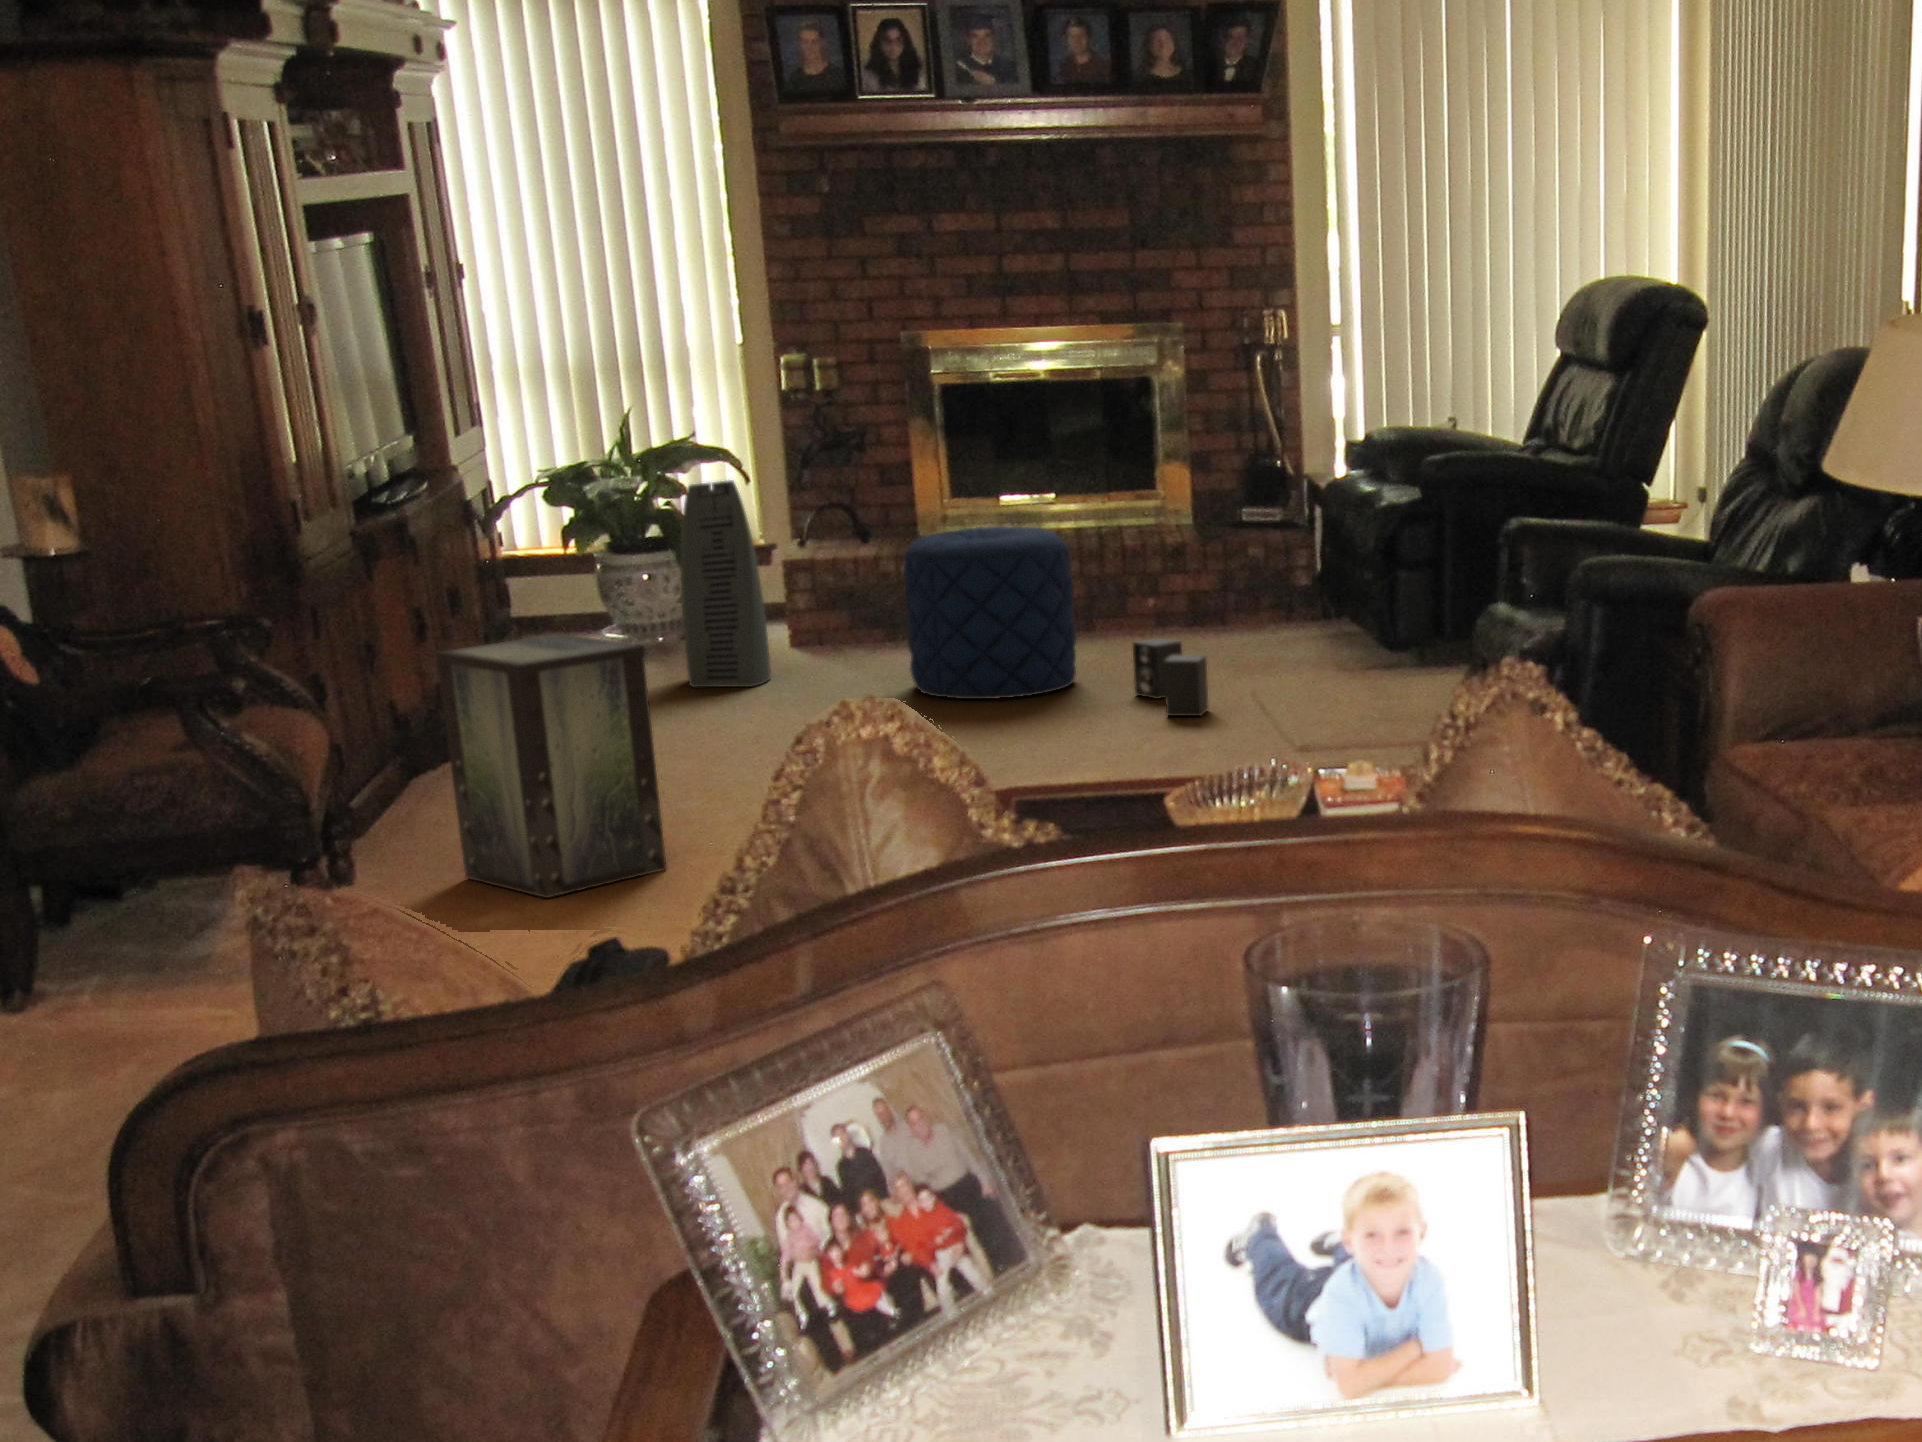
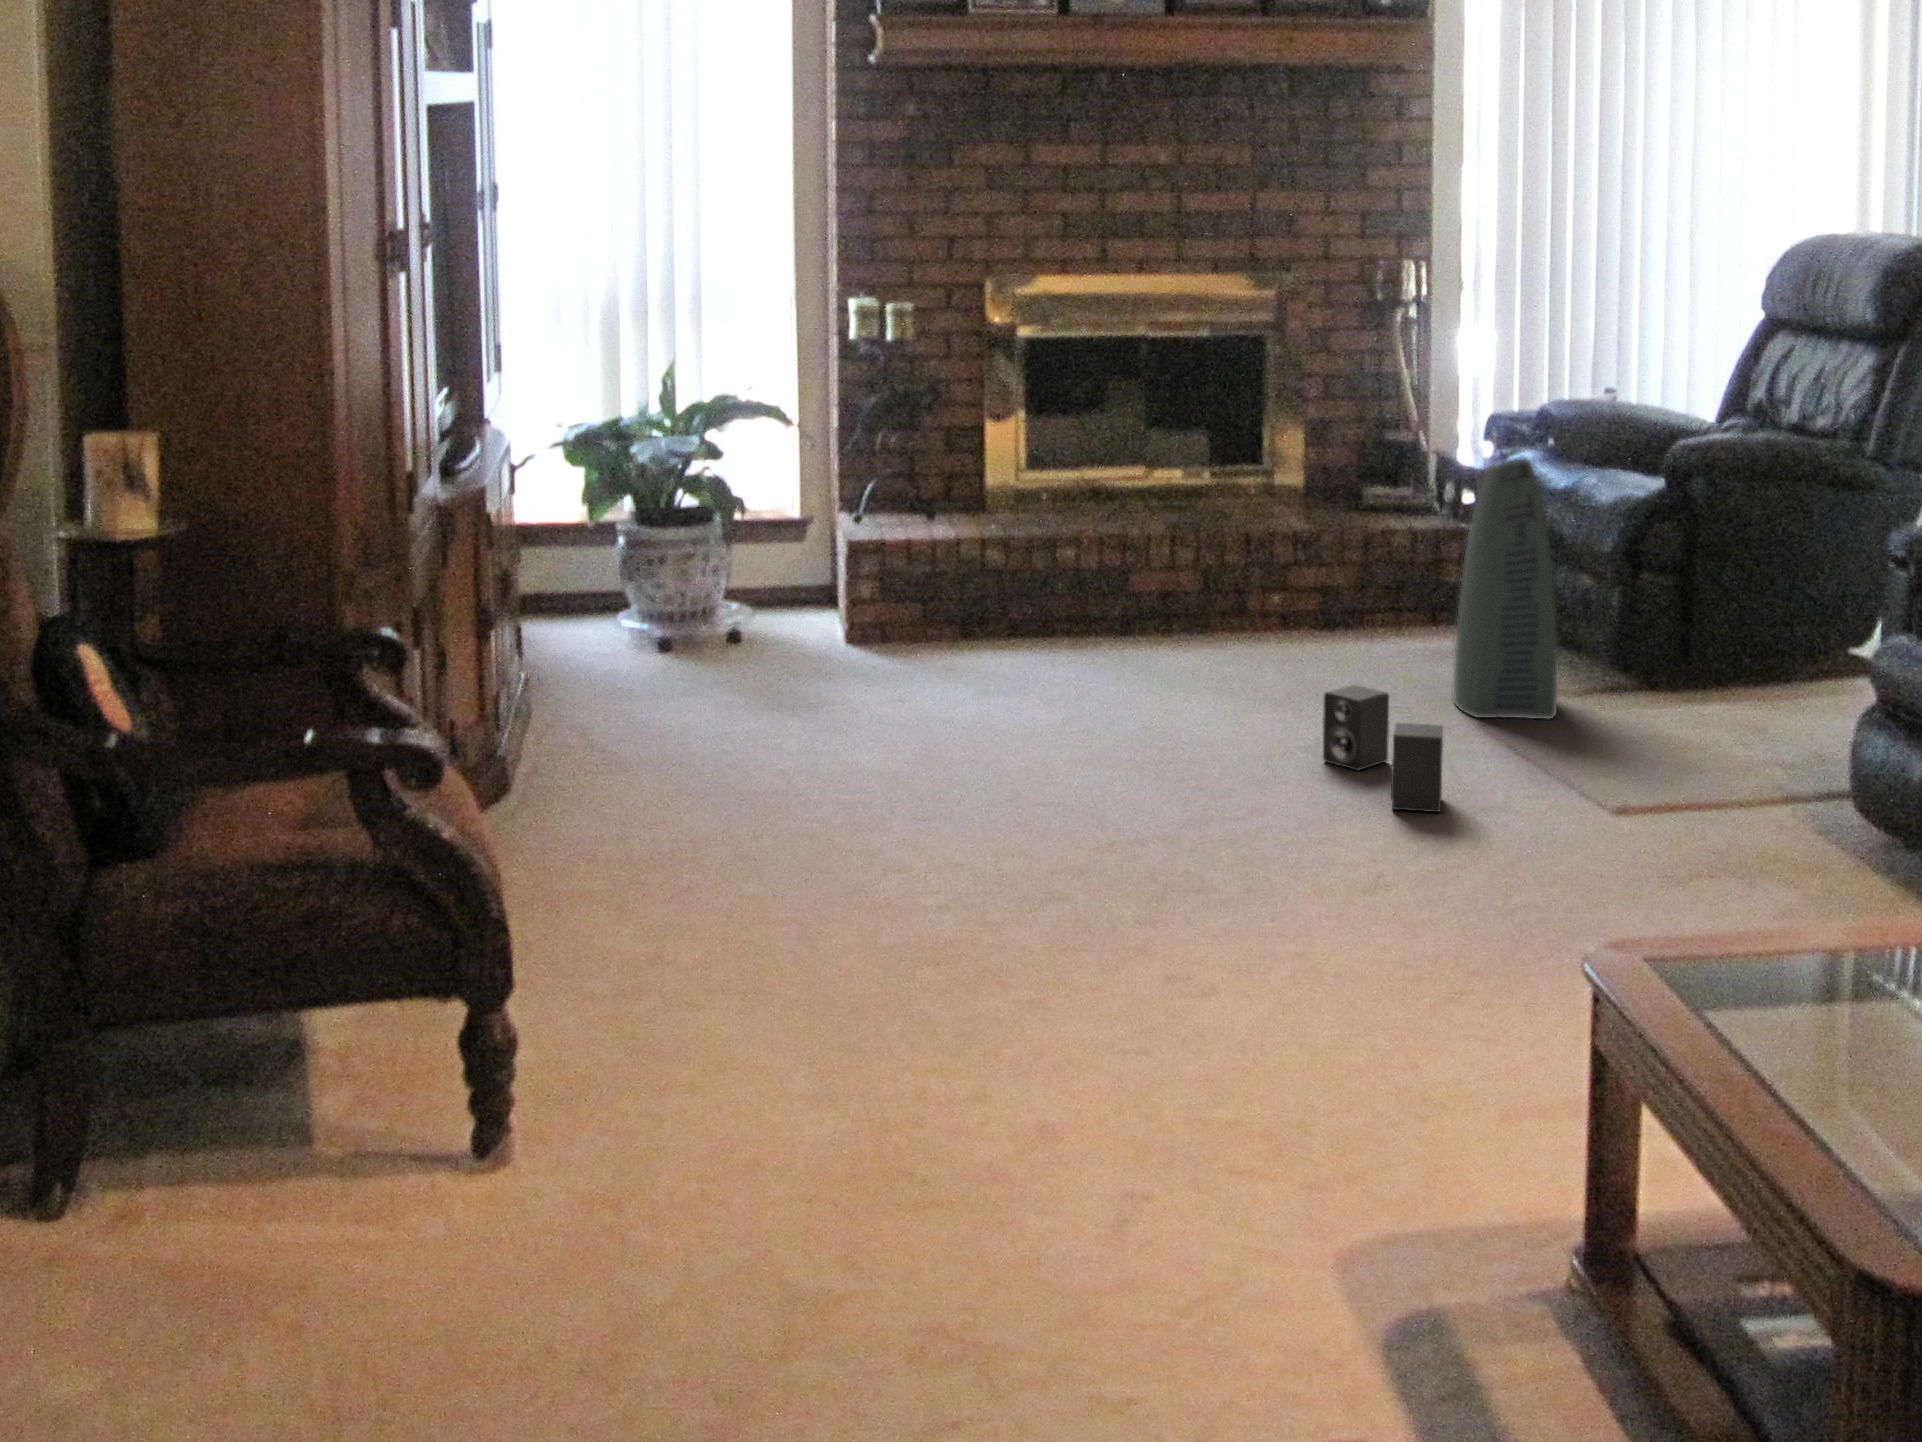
air purifier: present [681,480,771,688] -> present [1453,459,1557,719]
pouf: present [903,527,1076,699] -> none [1022,527,1238,762]
storage box: present [436,633,666,898] -> none [426,784,769,1300]

